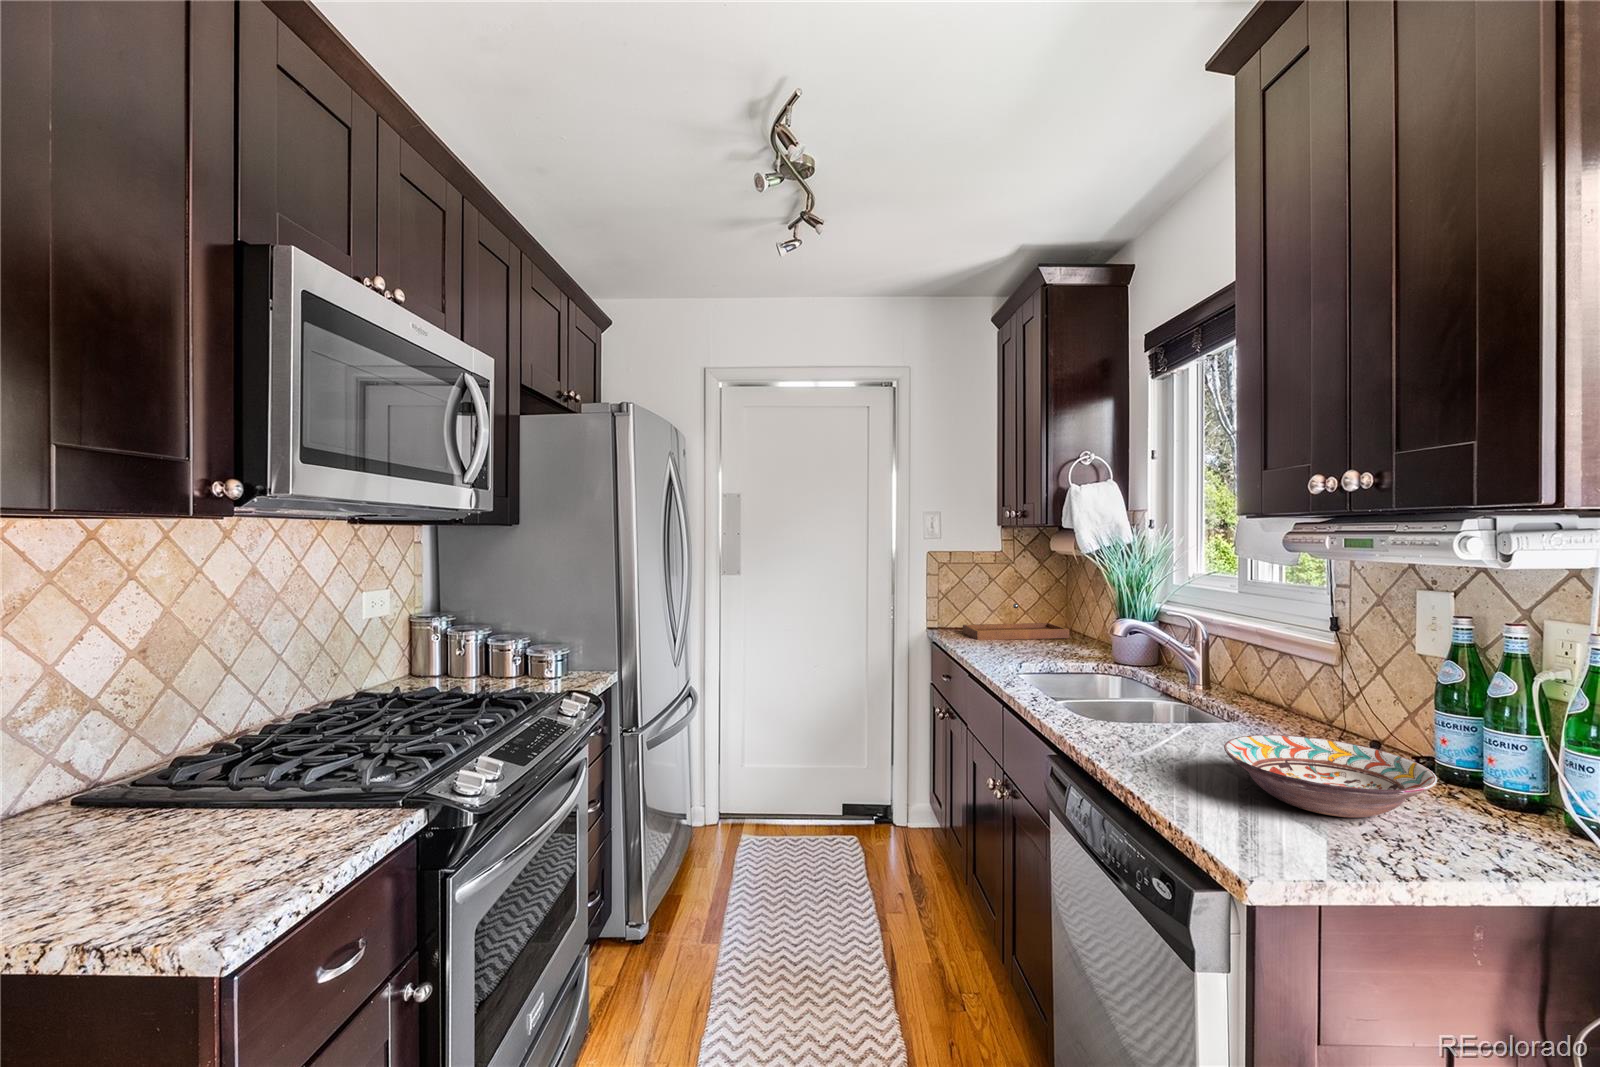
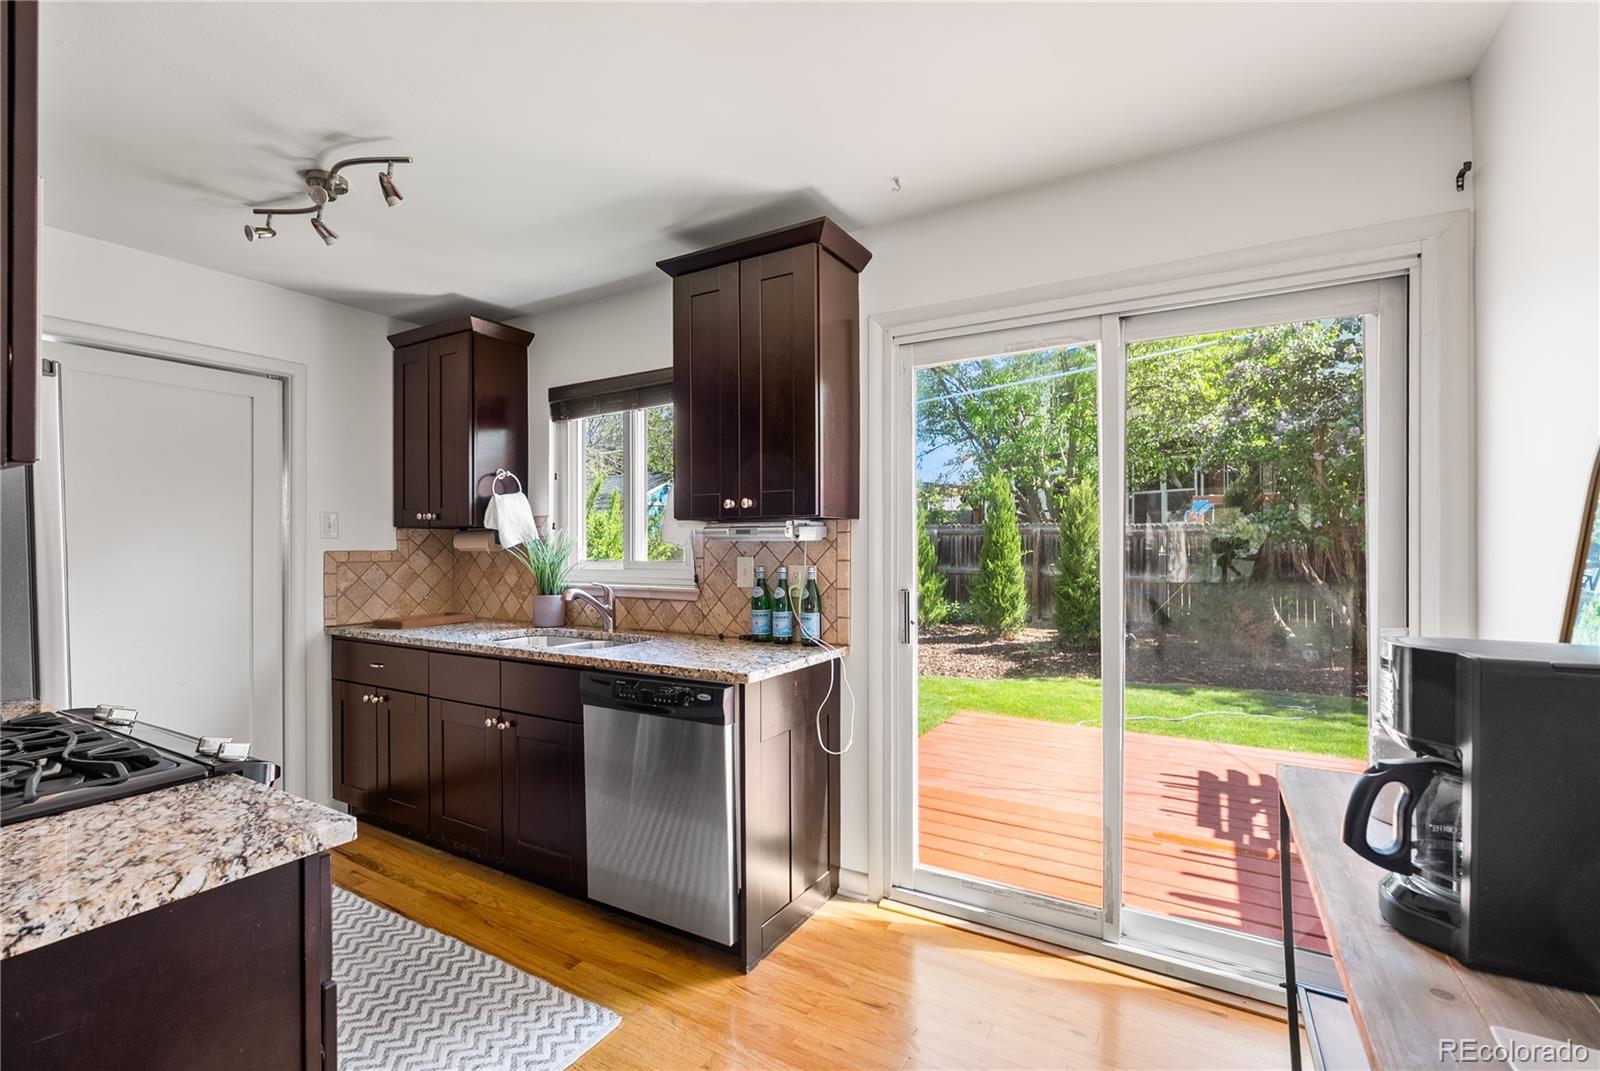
decorative bowl: present [1224,735,1437,817] -> none [691,627,769,654]

